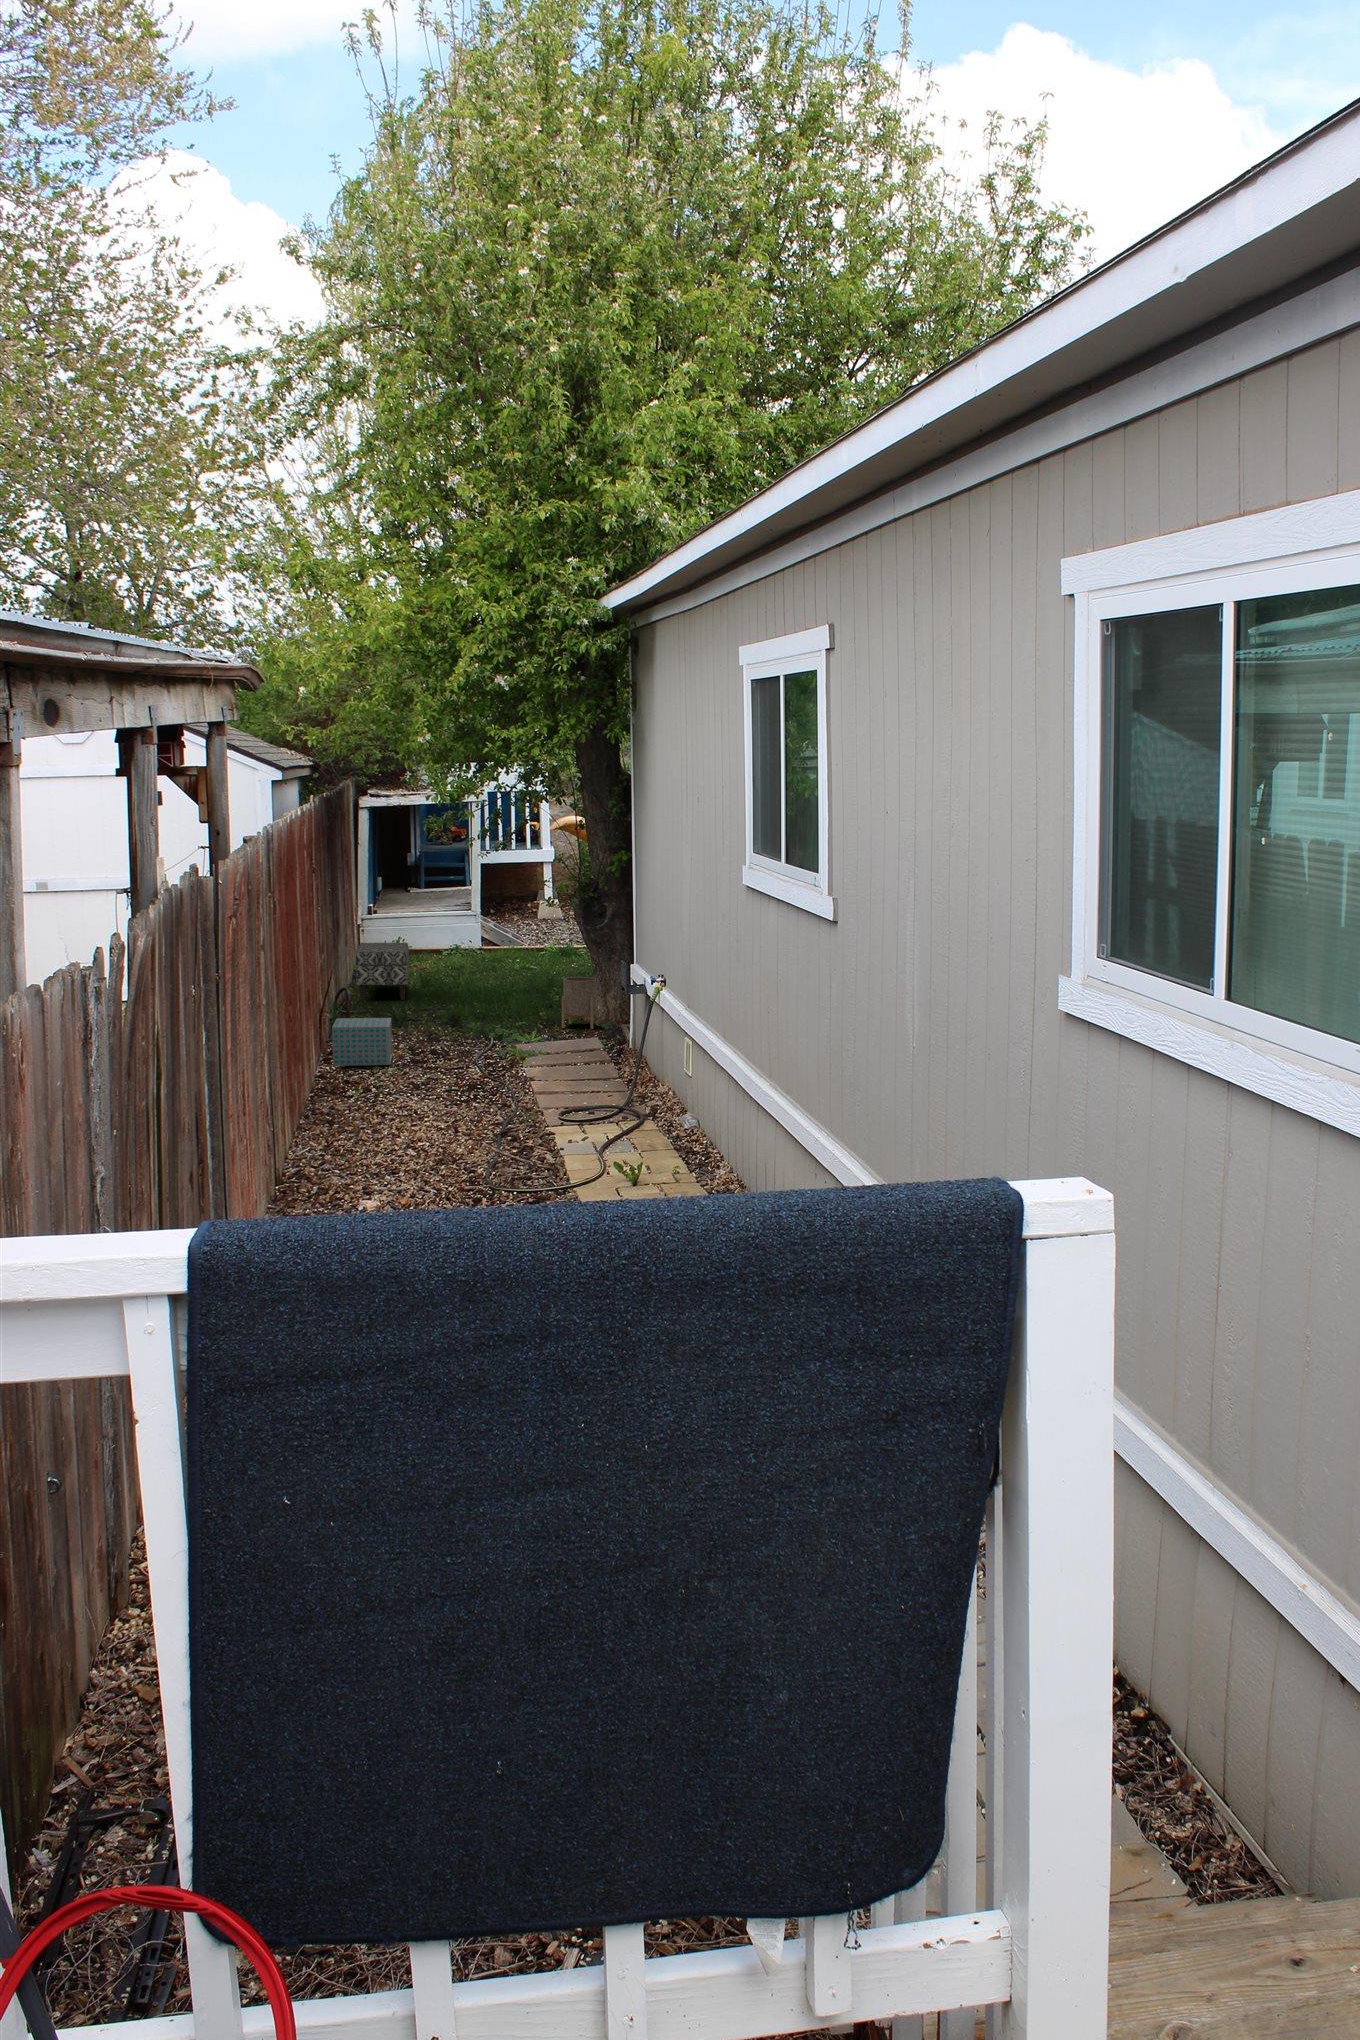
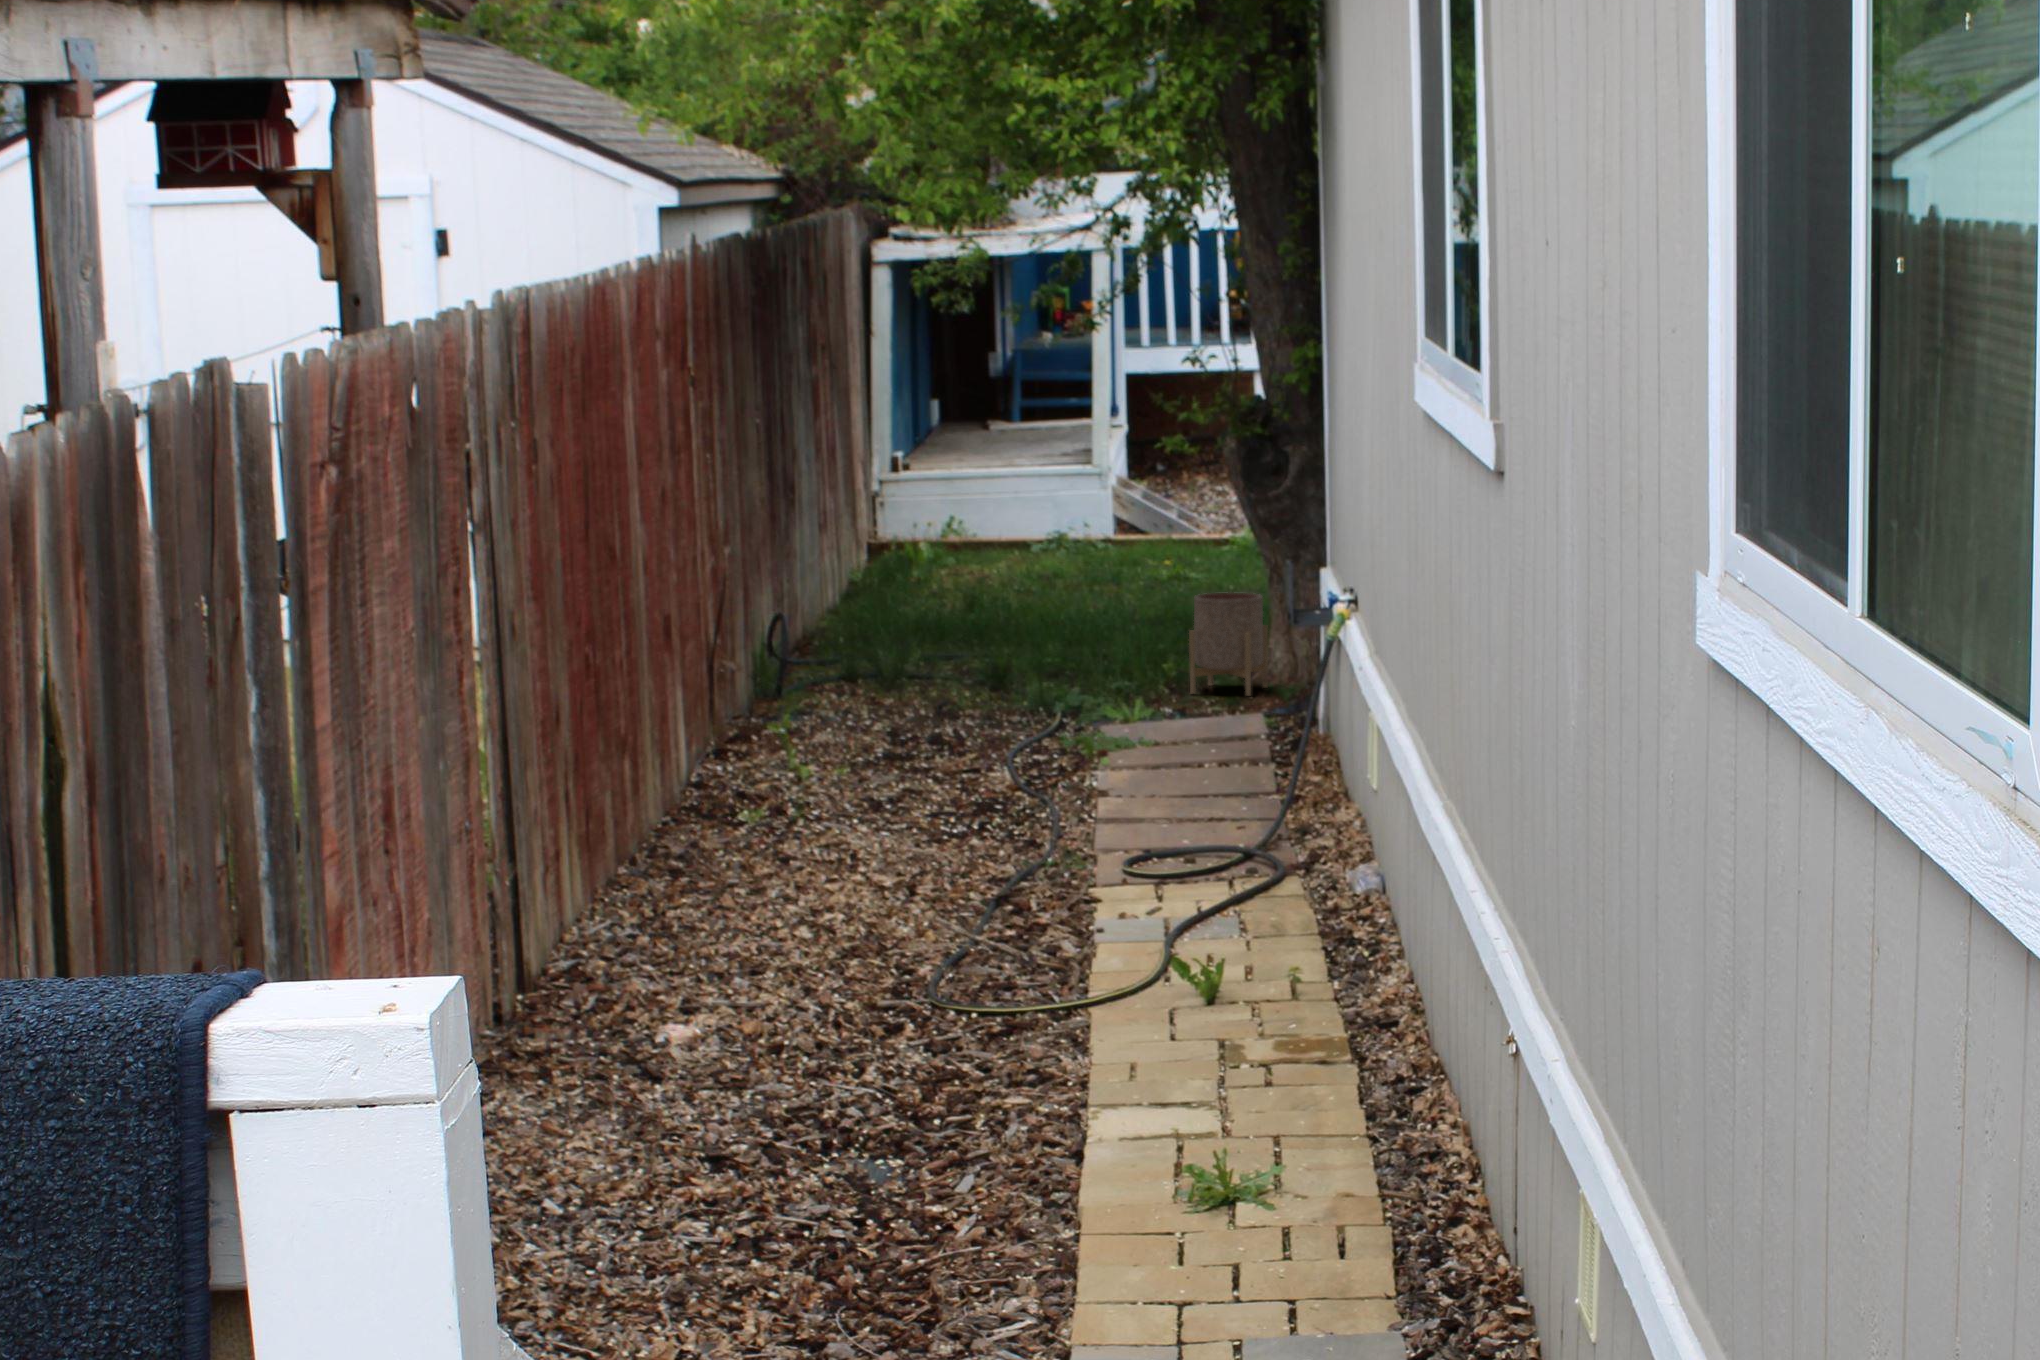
bench: present [356,943,409,1000] -> none [818,527,930,641]
storage box: present [332,1018,392,1066] -> none [722,674,846,766]

